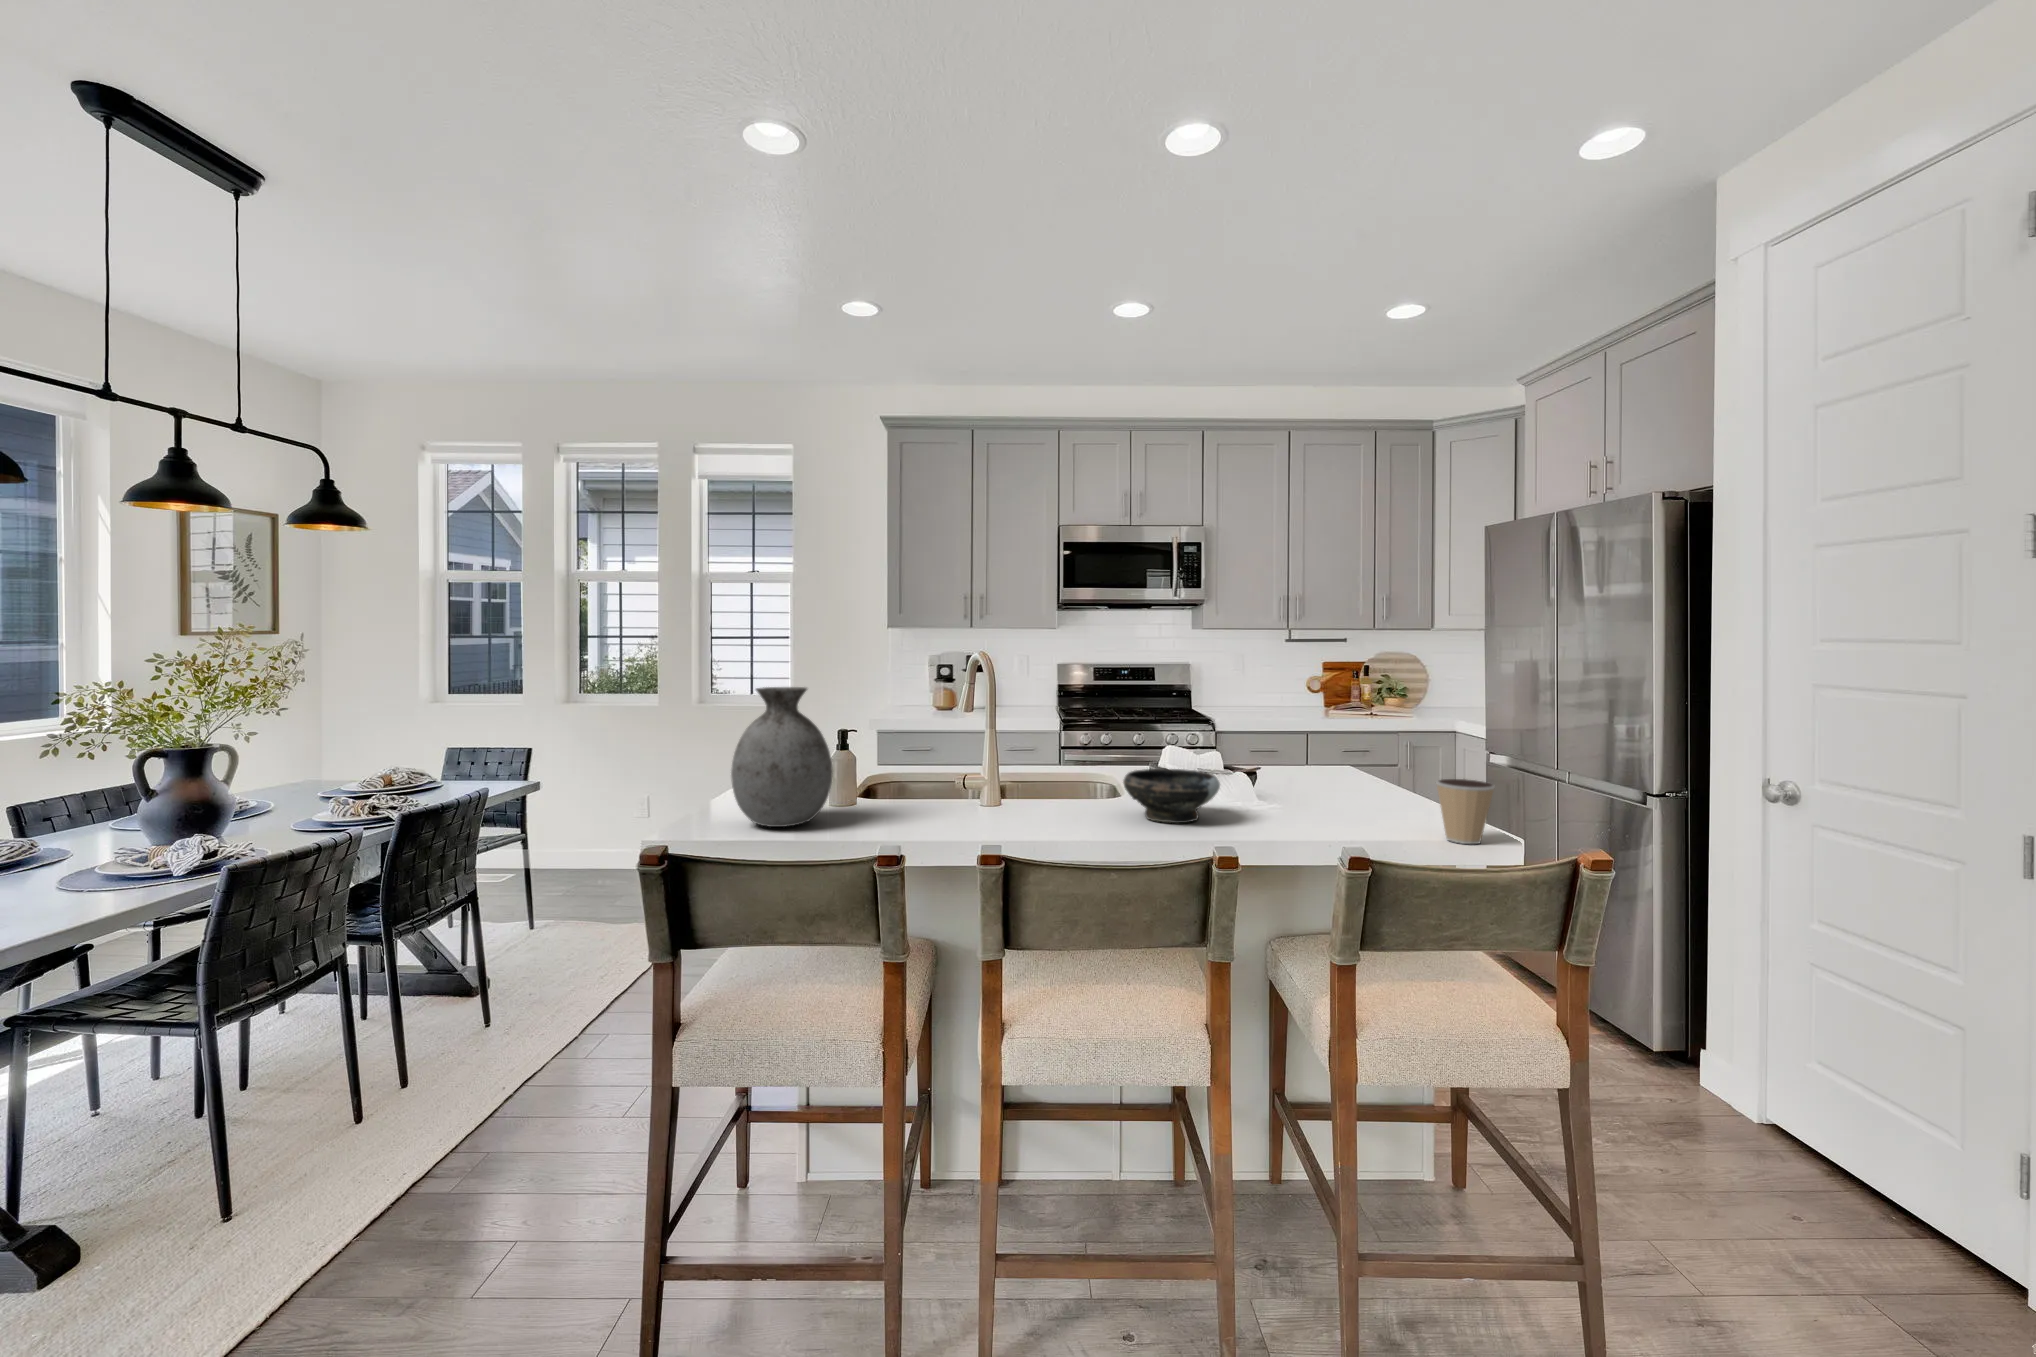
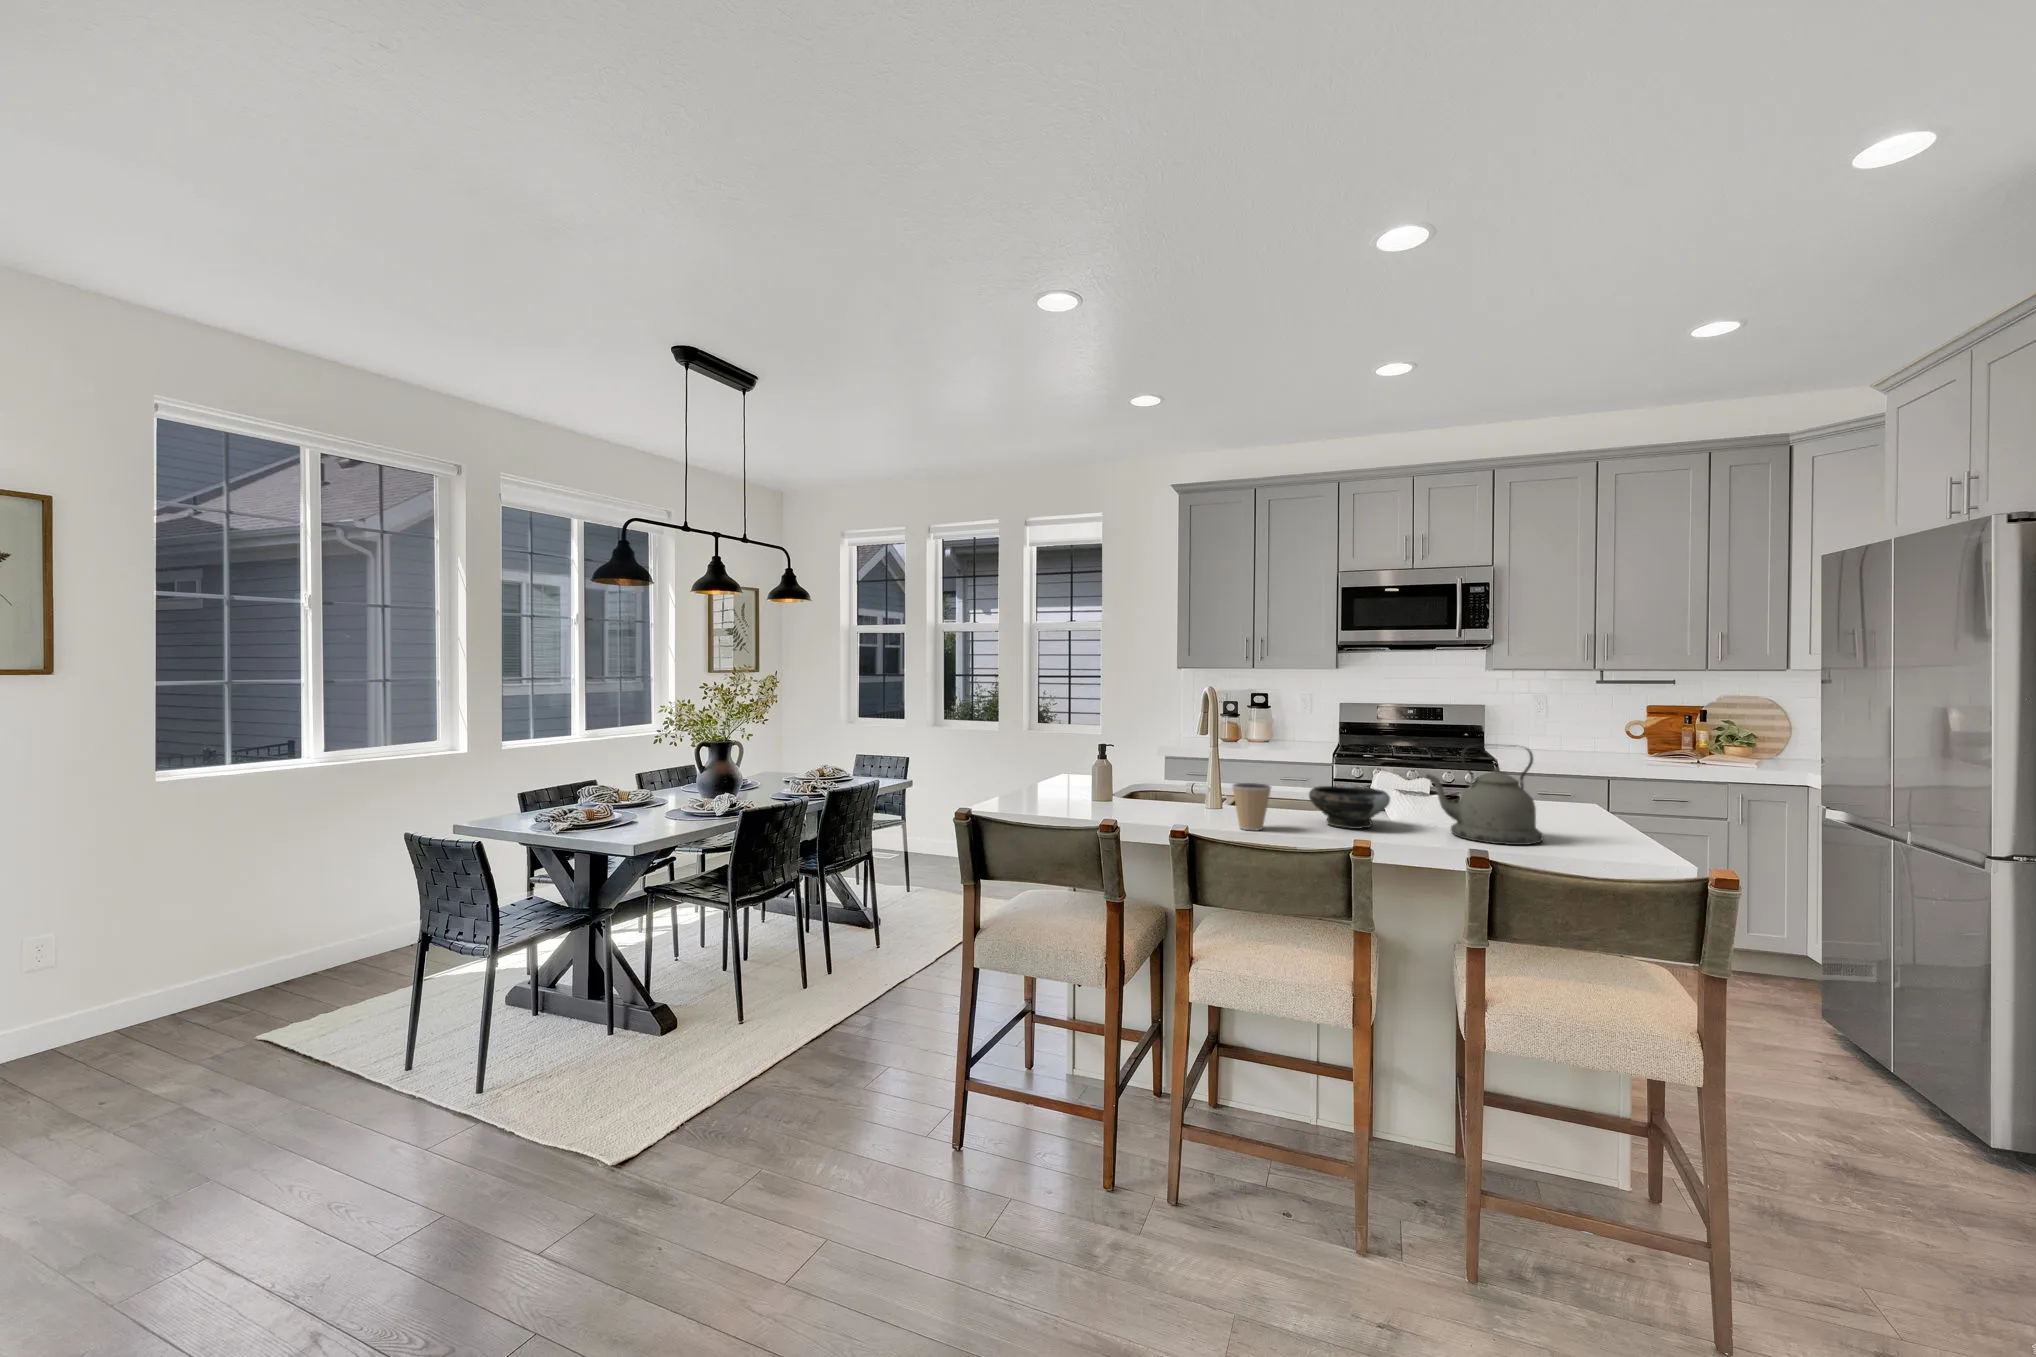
vase: present [731,687,833,827] -> none [1022,712,1089,808]
kettle: none [1263,712,1385,830] -> present [1426,744,1543,845]
coffee cup: present [1437,779,1494,844] -> present [1232,783,1271,830]

